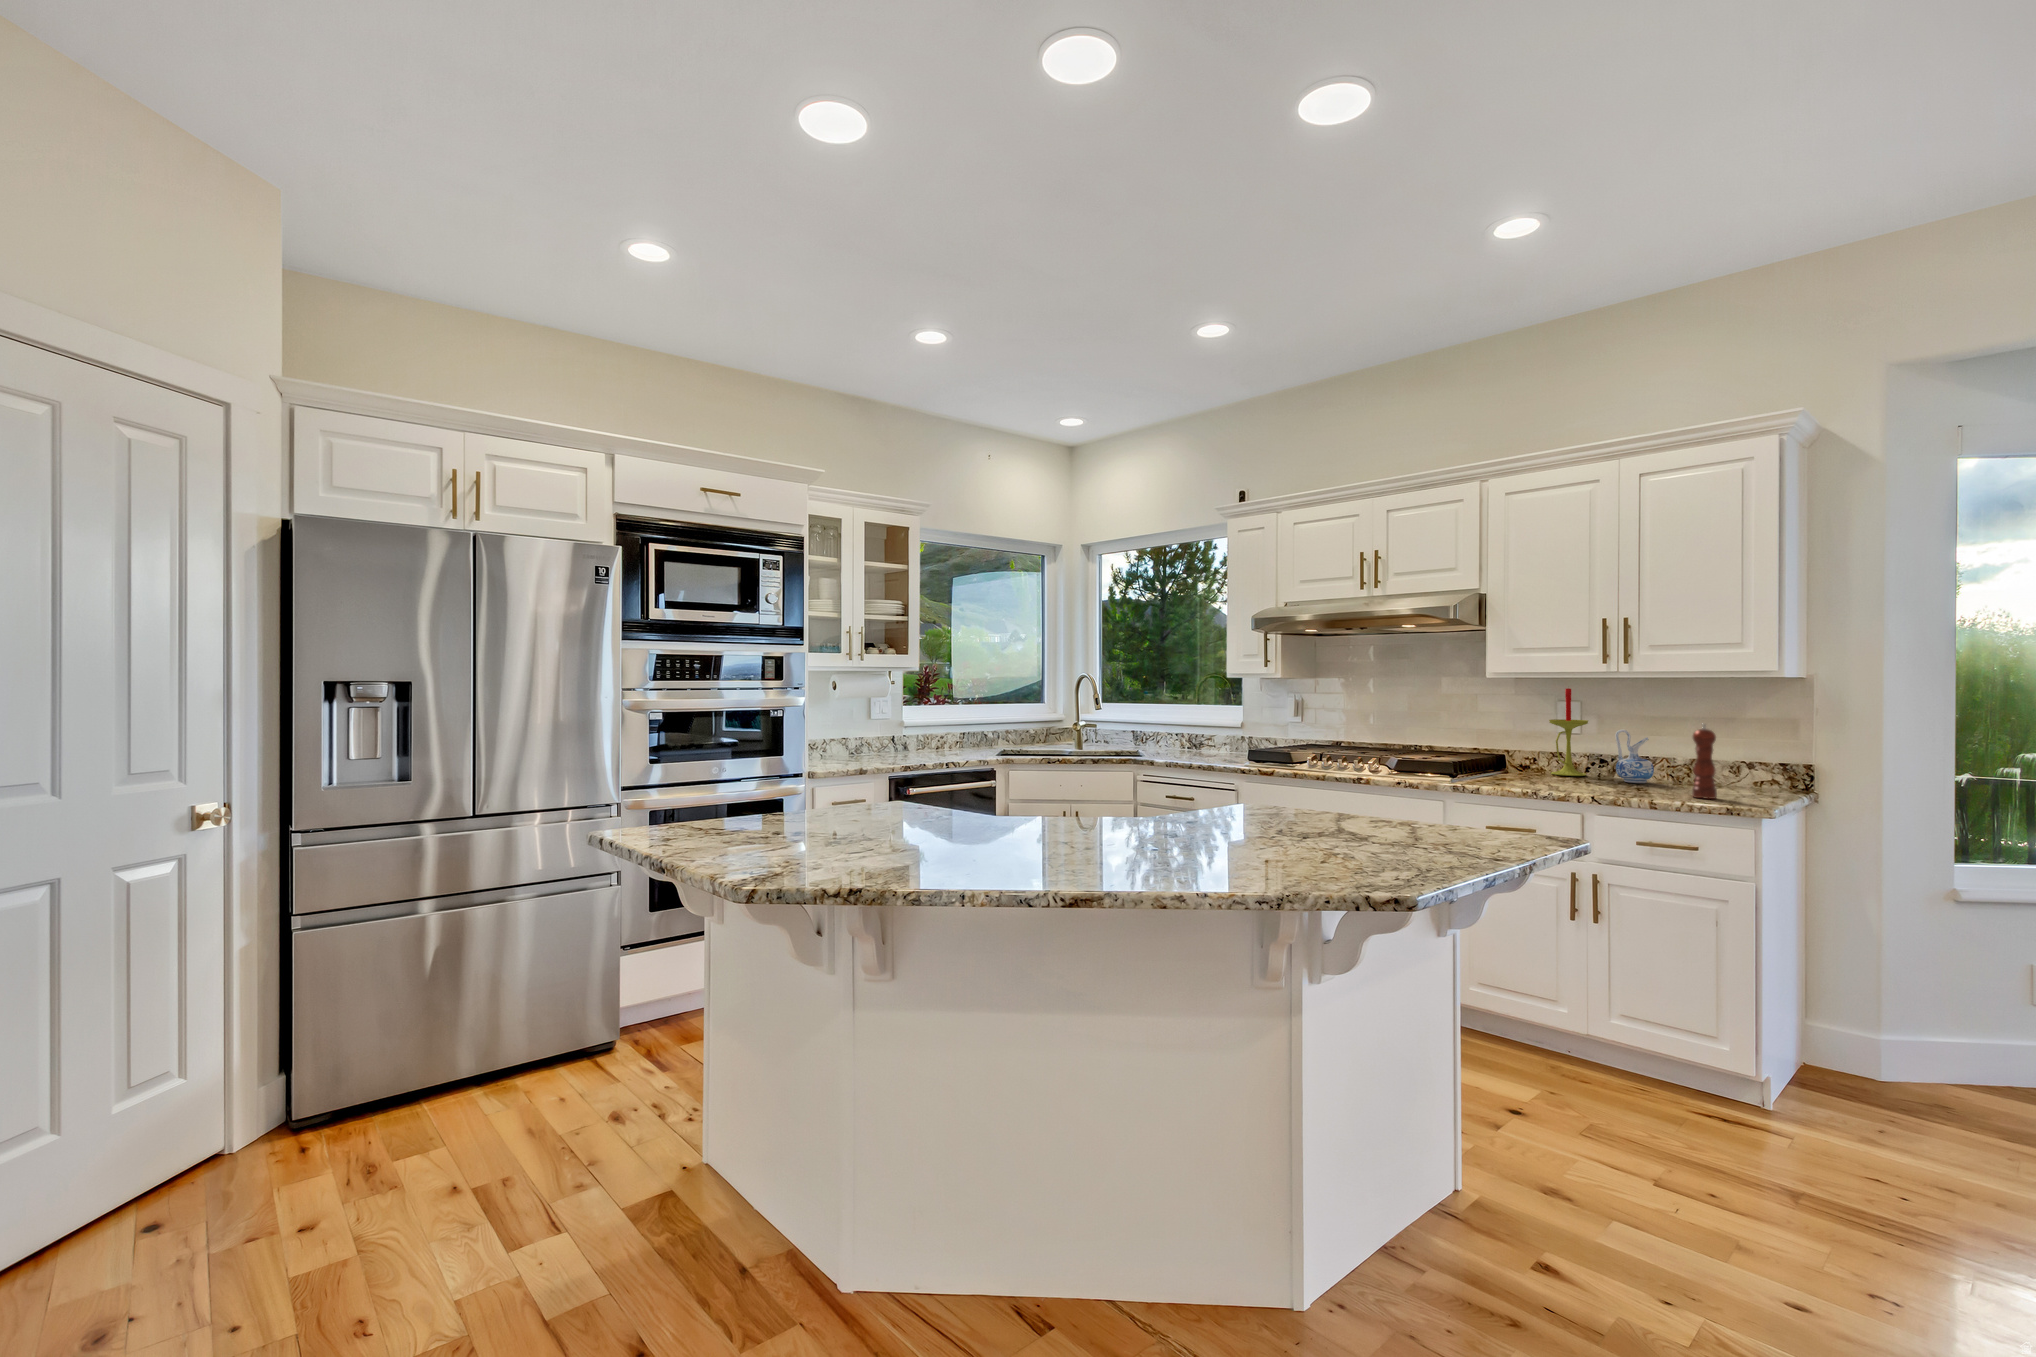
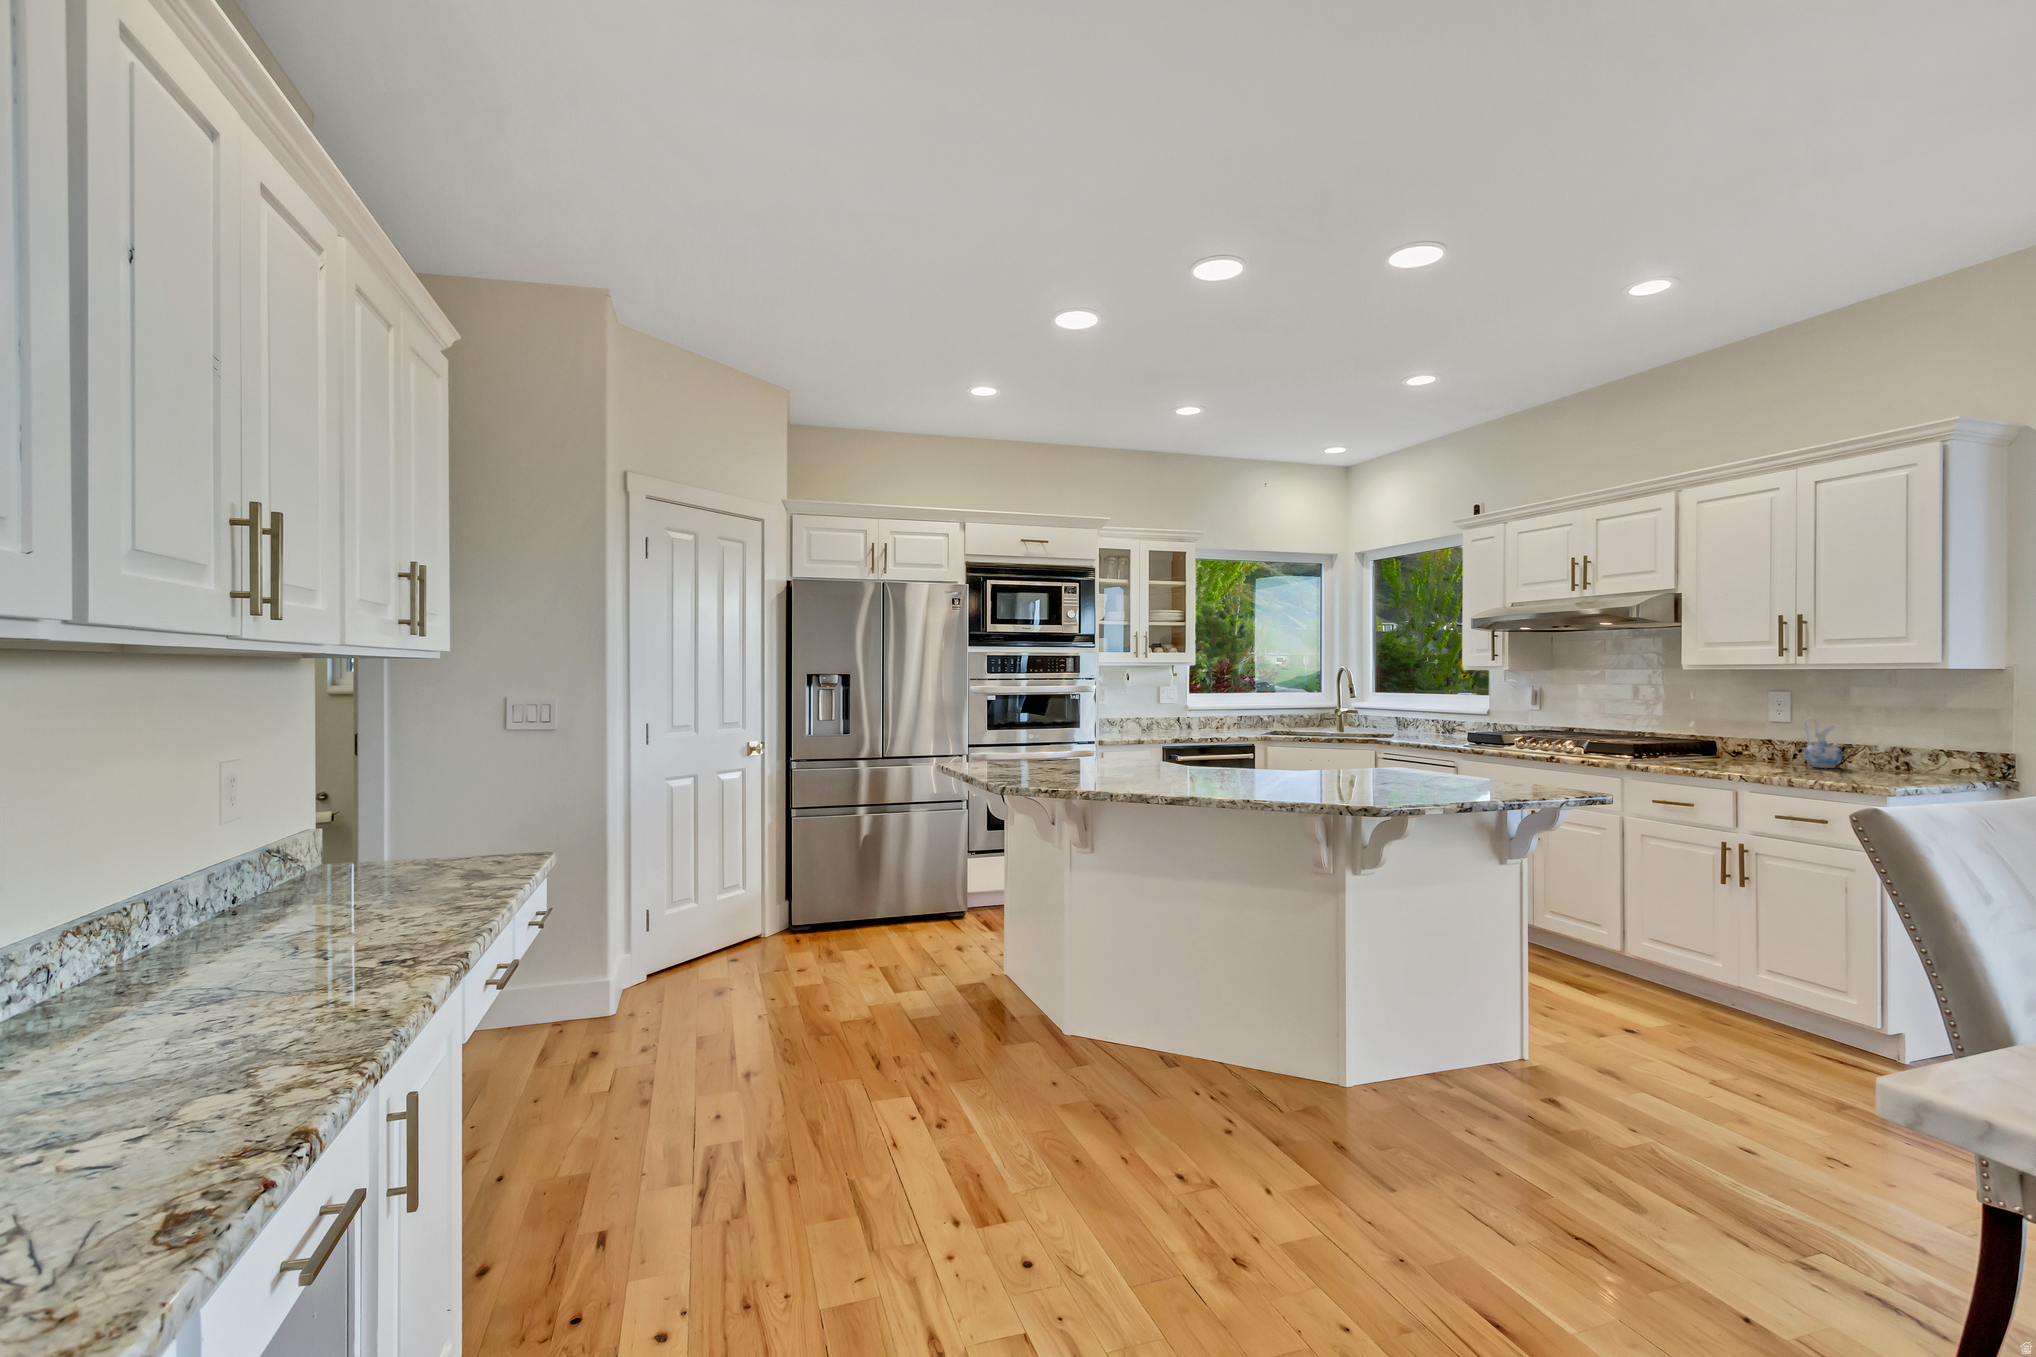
candle: present [1549,688,1588,776] -> none [1747,677,1788,761]
pepper mill: present [1692,724,1717,799] -> none [1849,711,1873,780]

